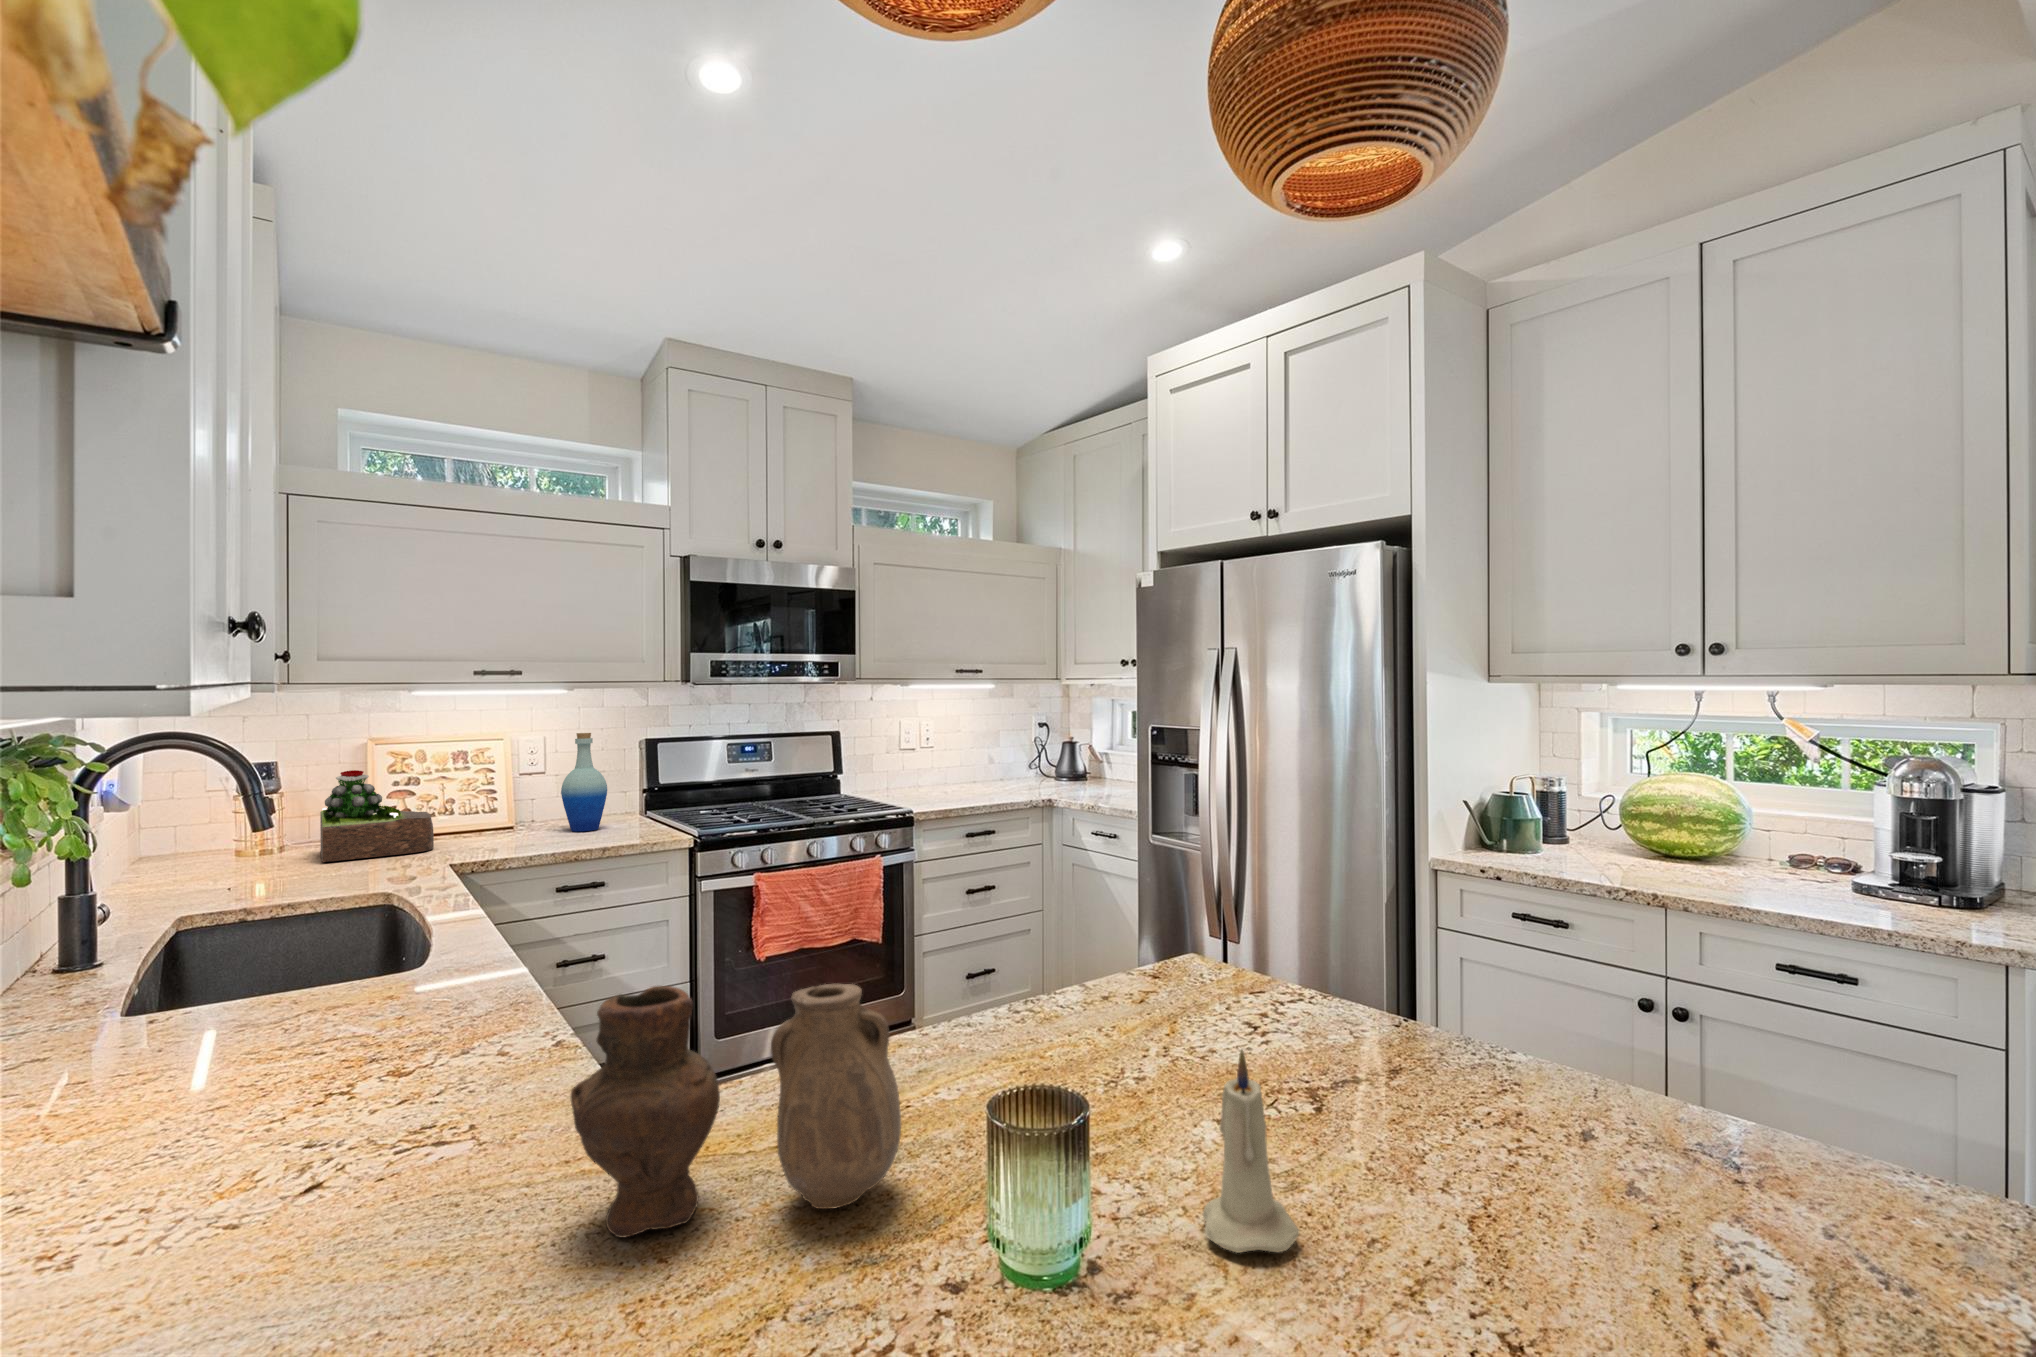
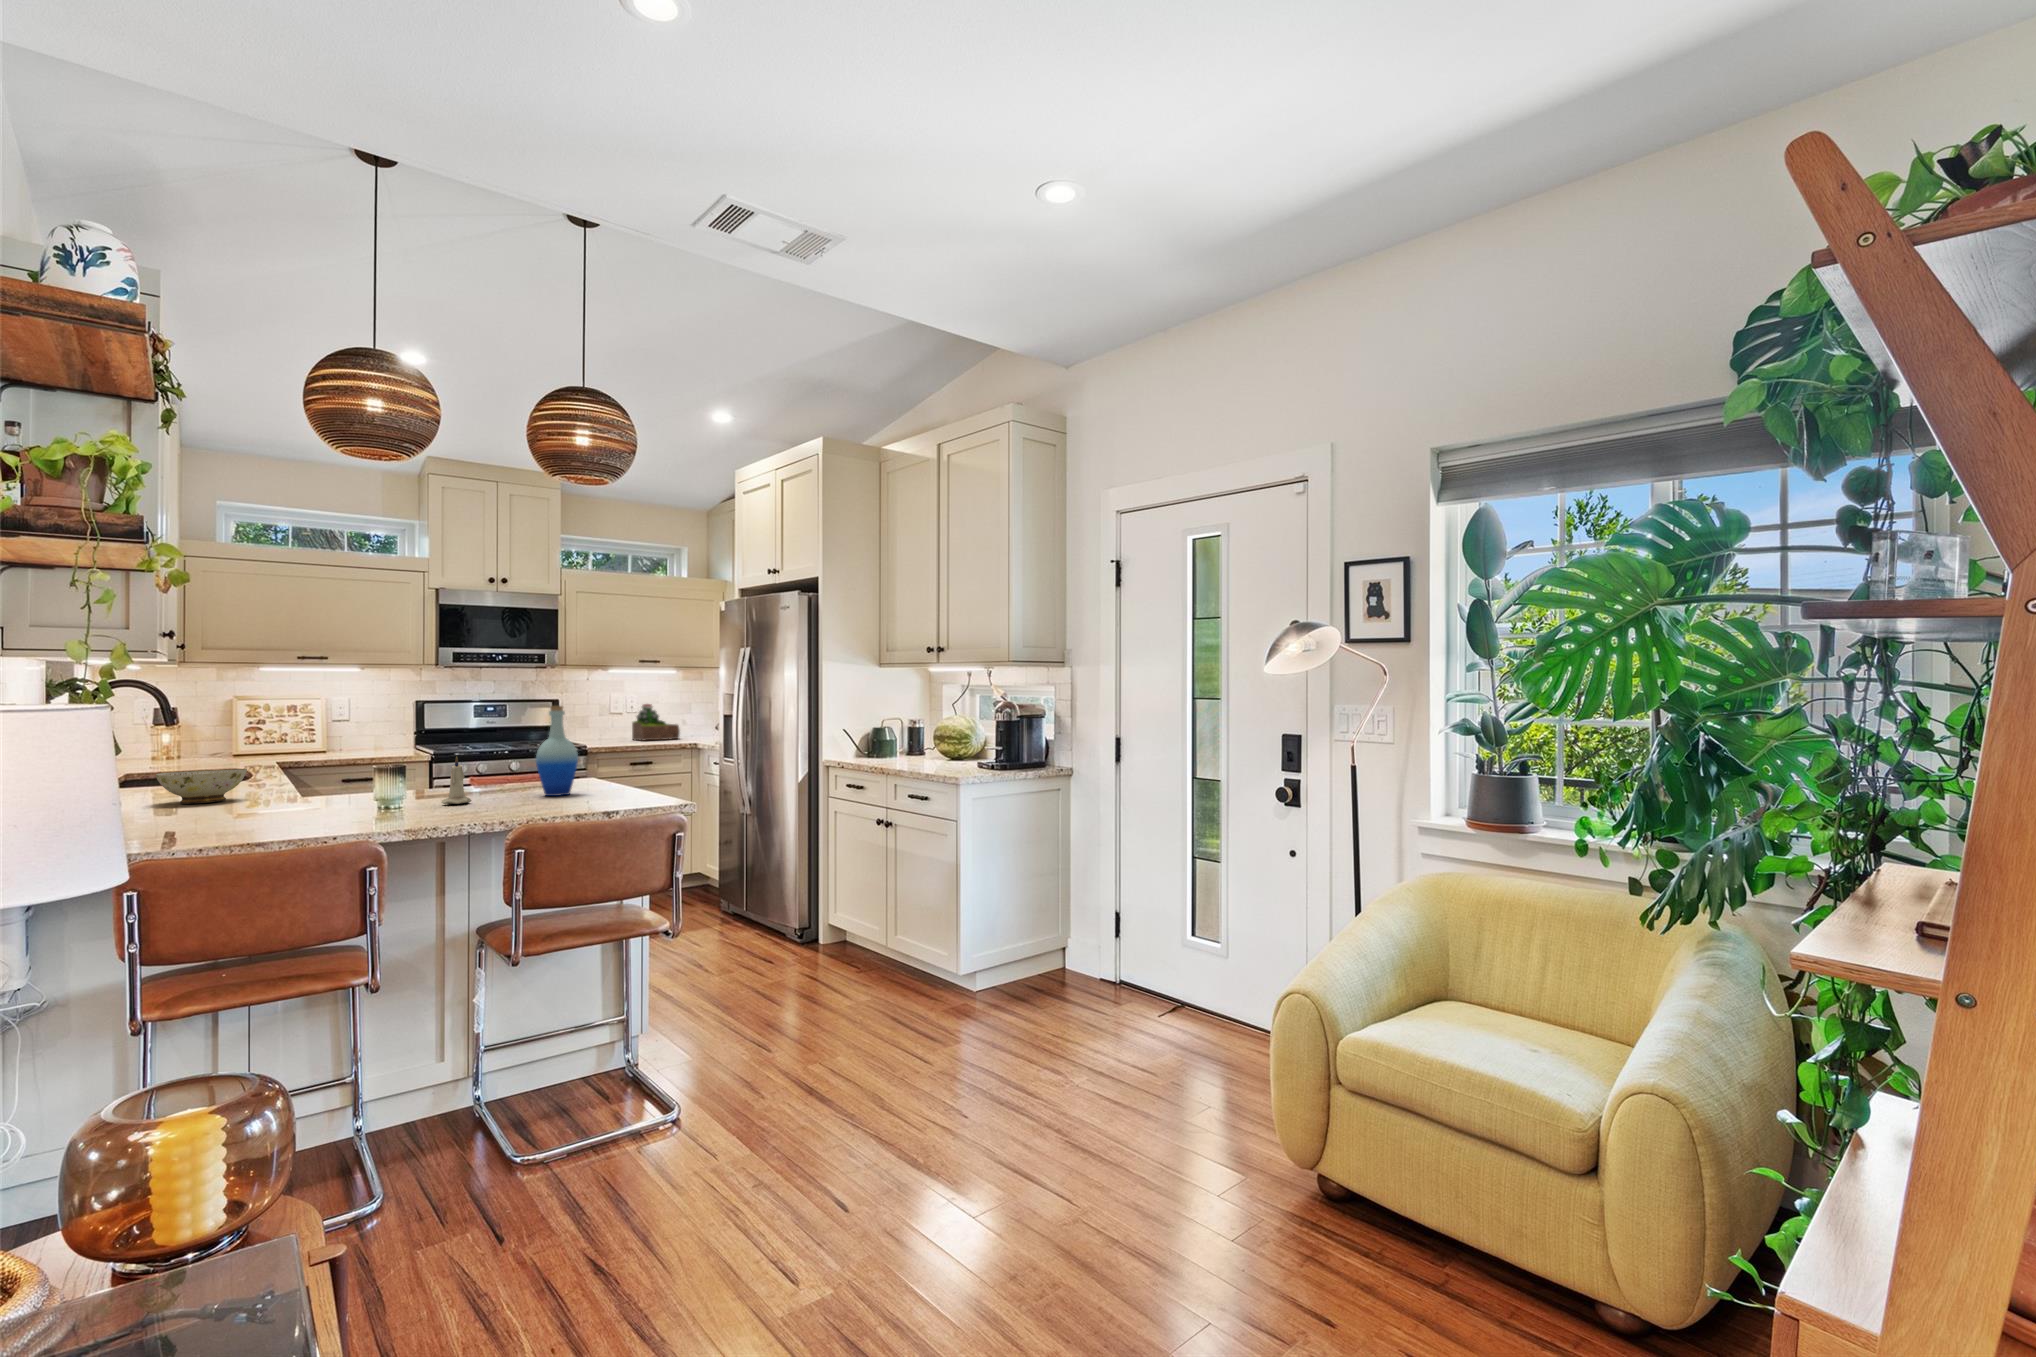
bottle: present [561,733,607,832] -> present [536,706,578,796]
succulent plant: present [320,770,434,862] -> present [632,704,680,741]
vase: present [571,984,901,1237] -> none [272,744,374,805]
ceramic bowl: none [163,1027,461,1203] -> present [156,768,247,804]

